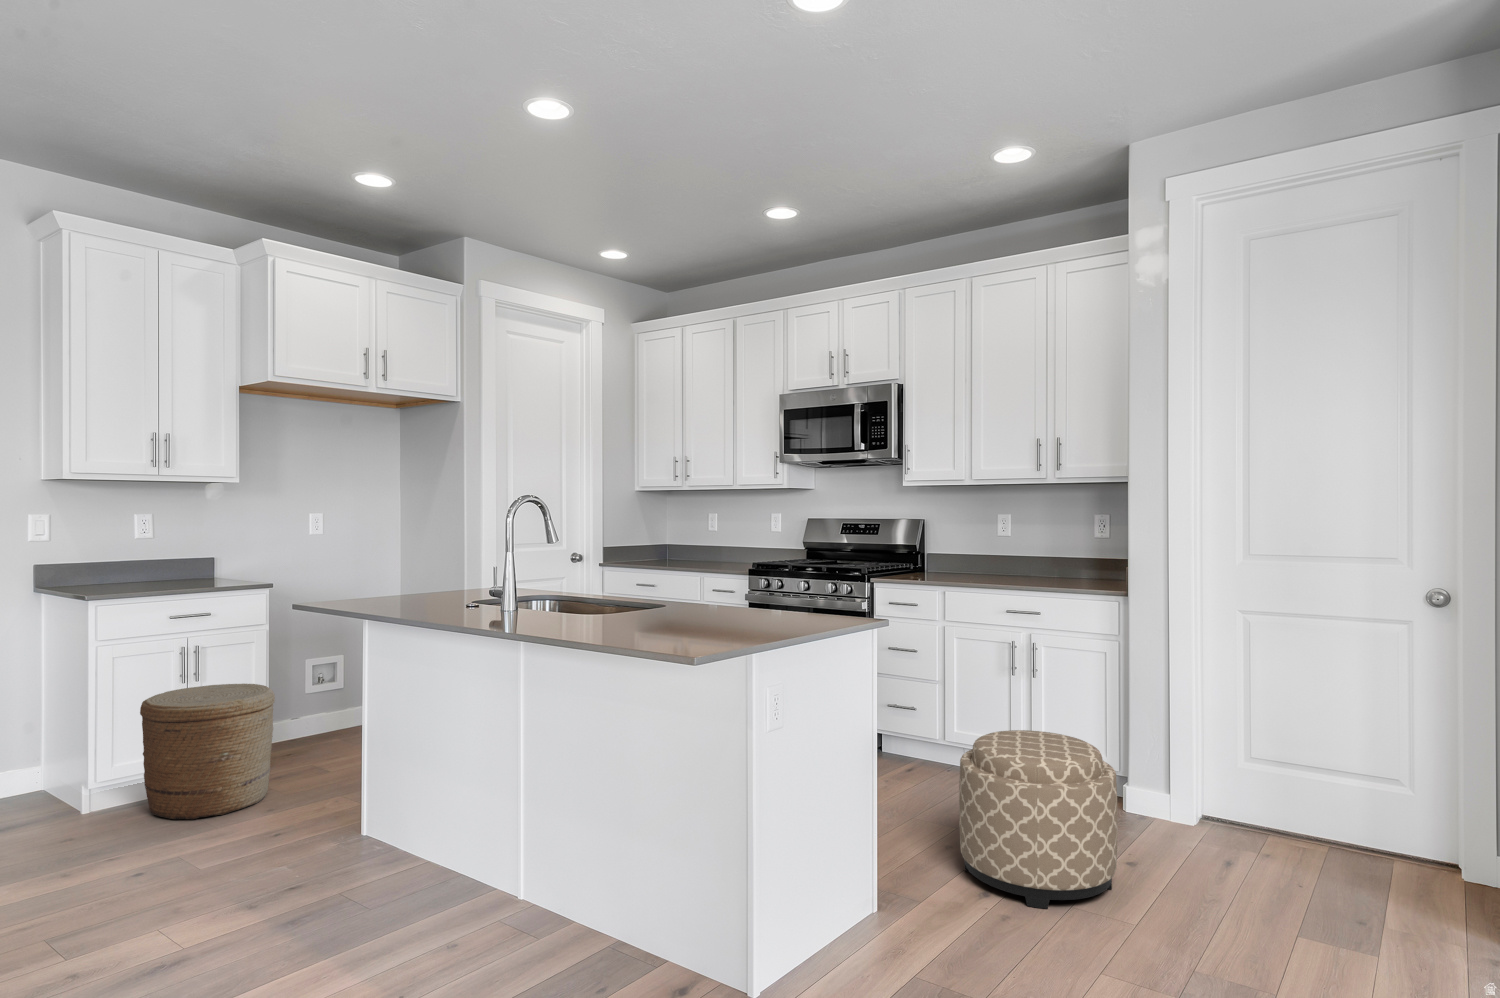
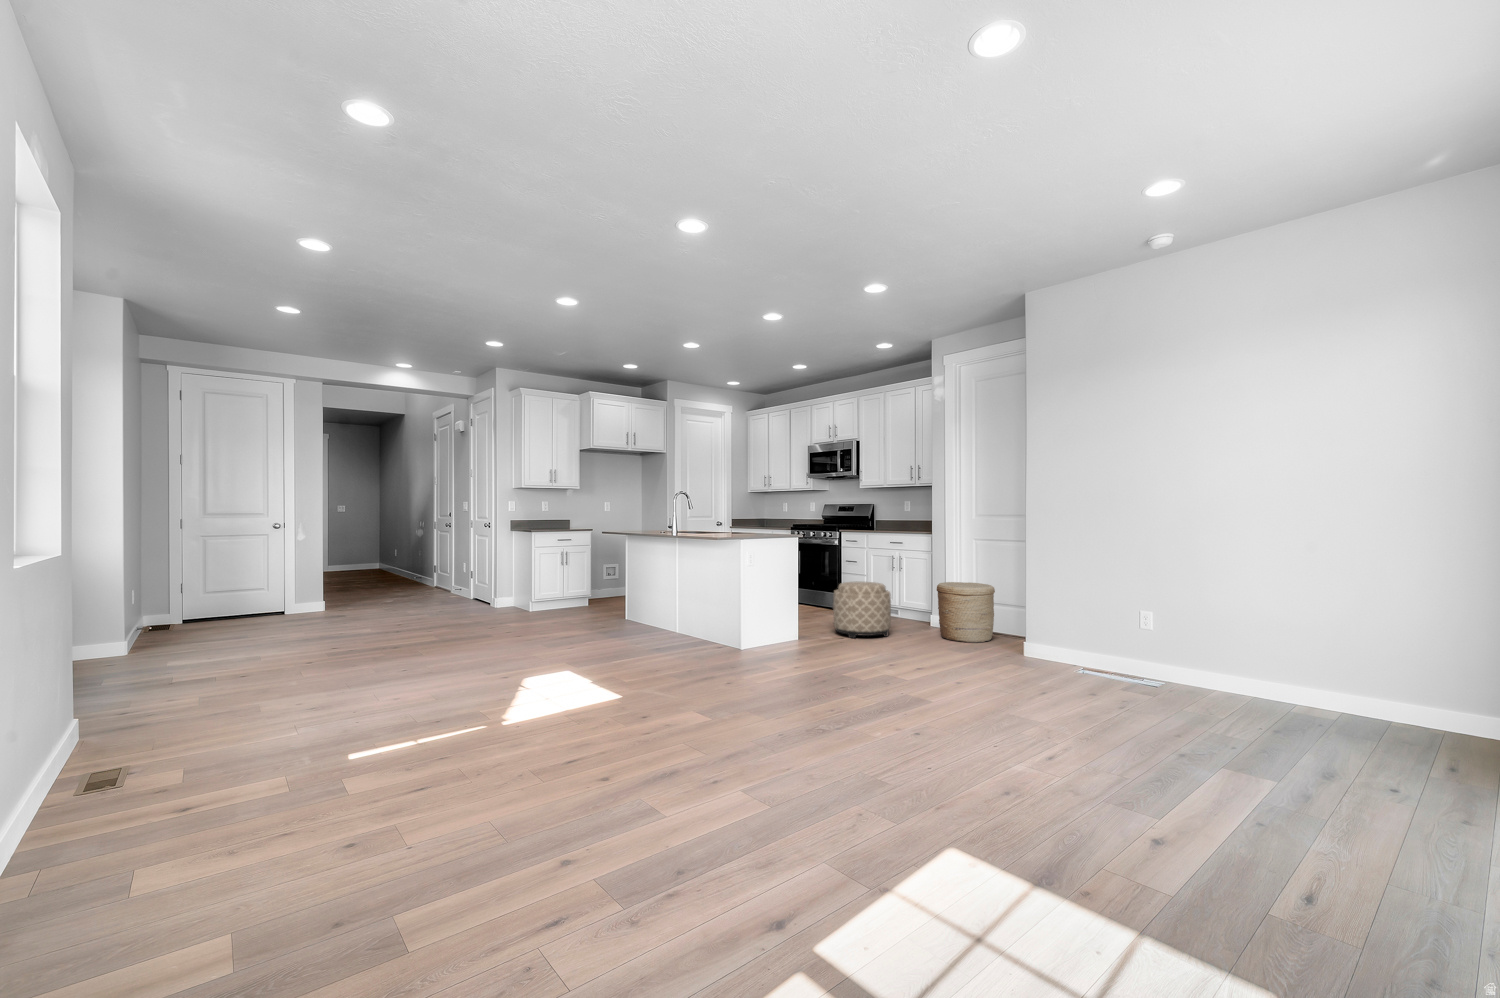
woven basket: present [140,684,275,820] -> present [937,582,995,642]

